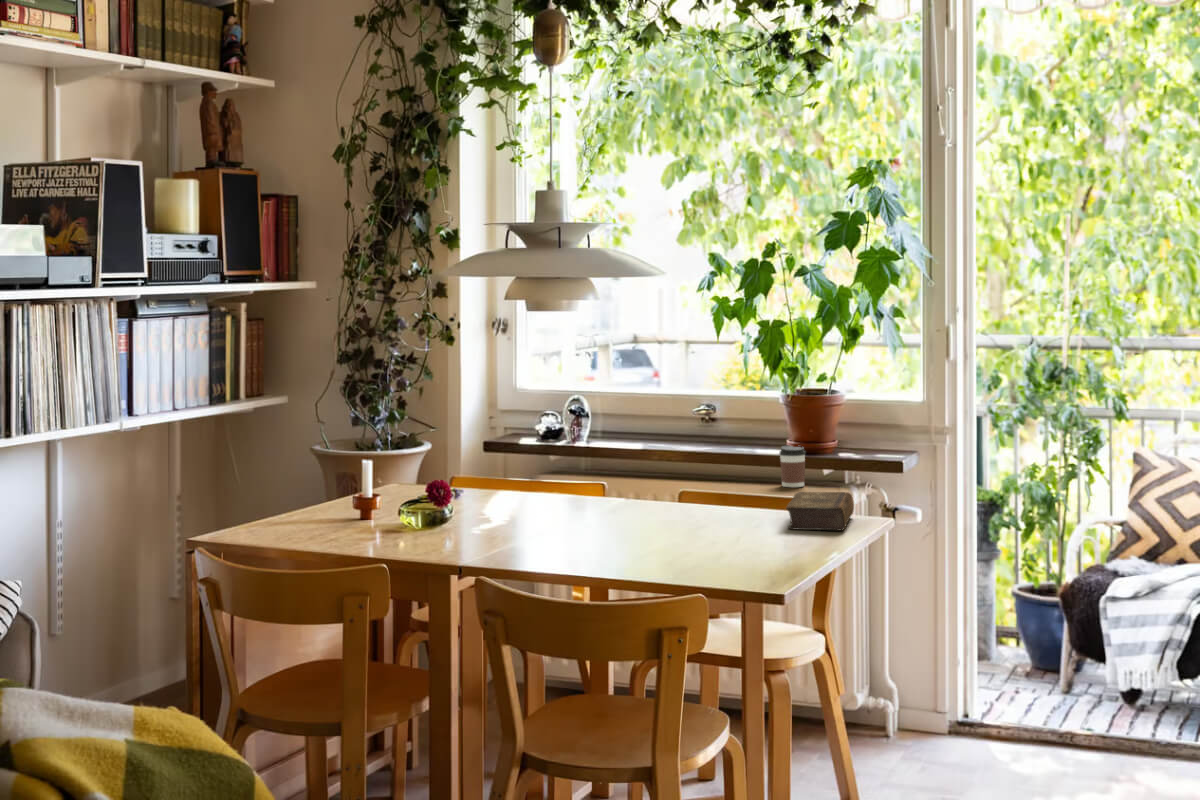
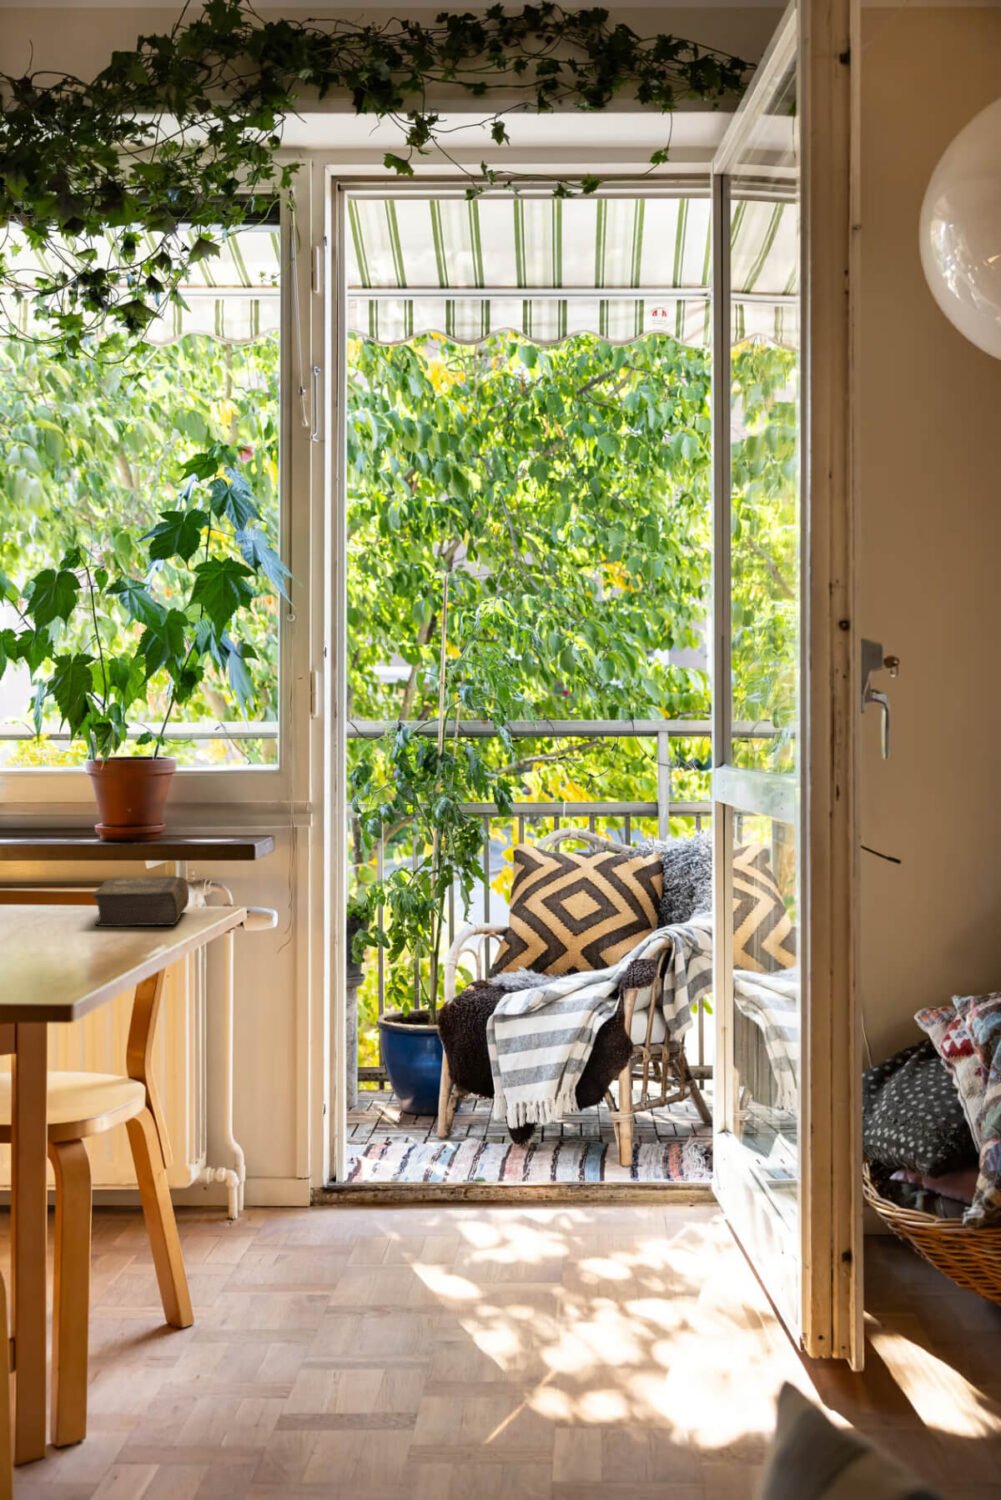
coffee cup: present [780,445,806,487] -> none [85,828,121,884]

